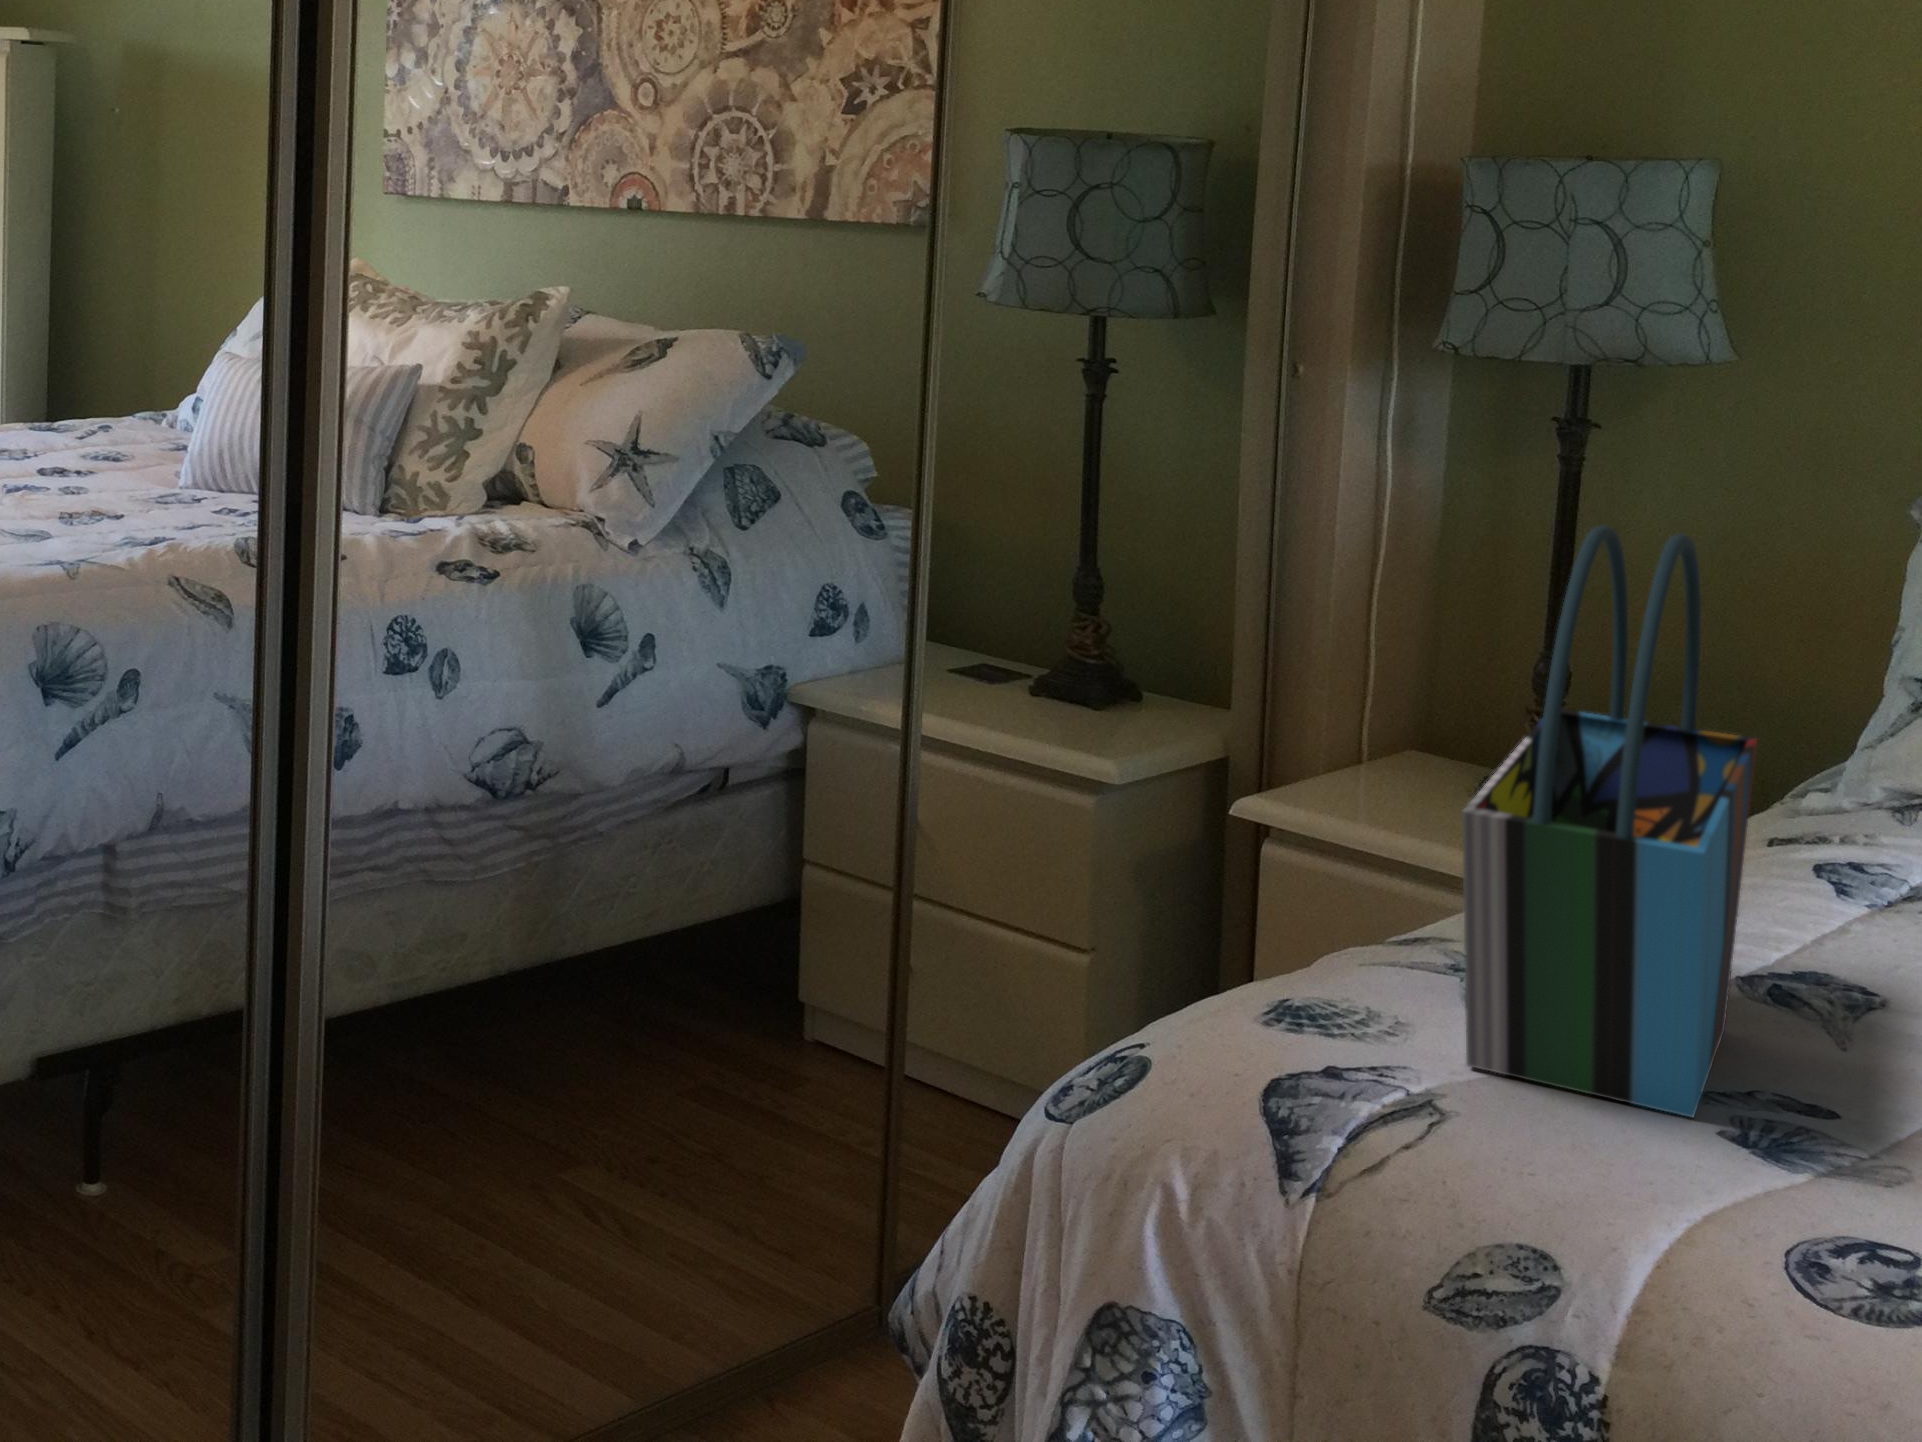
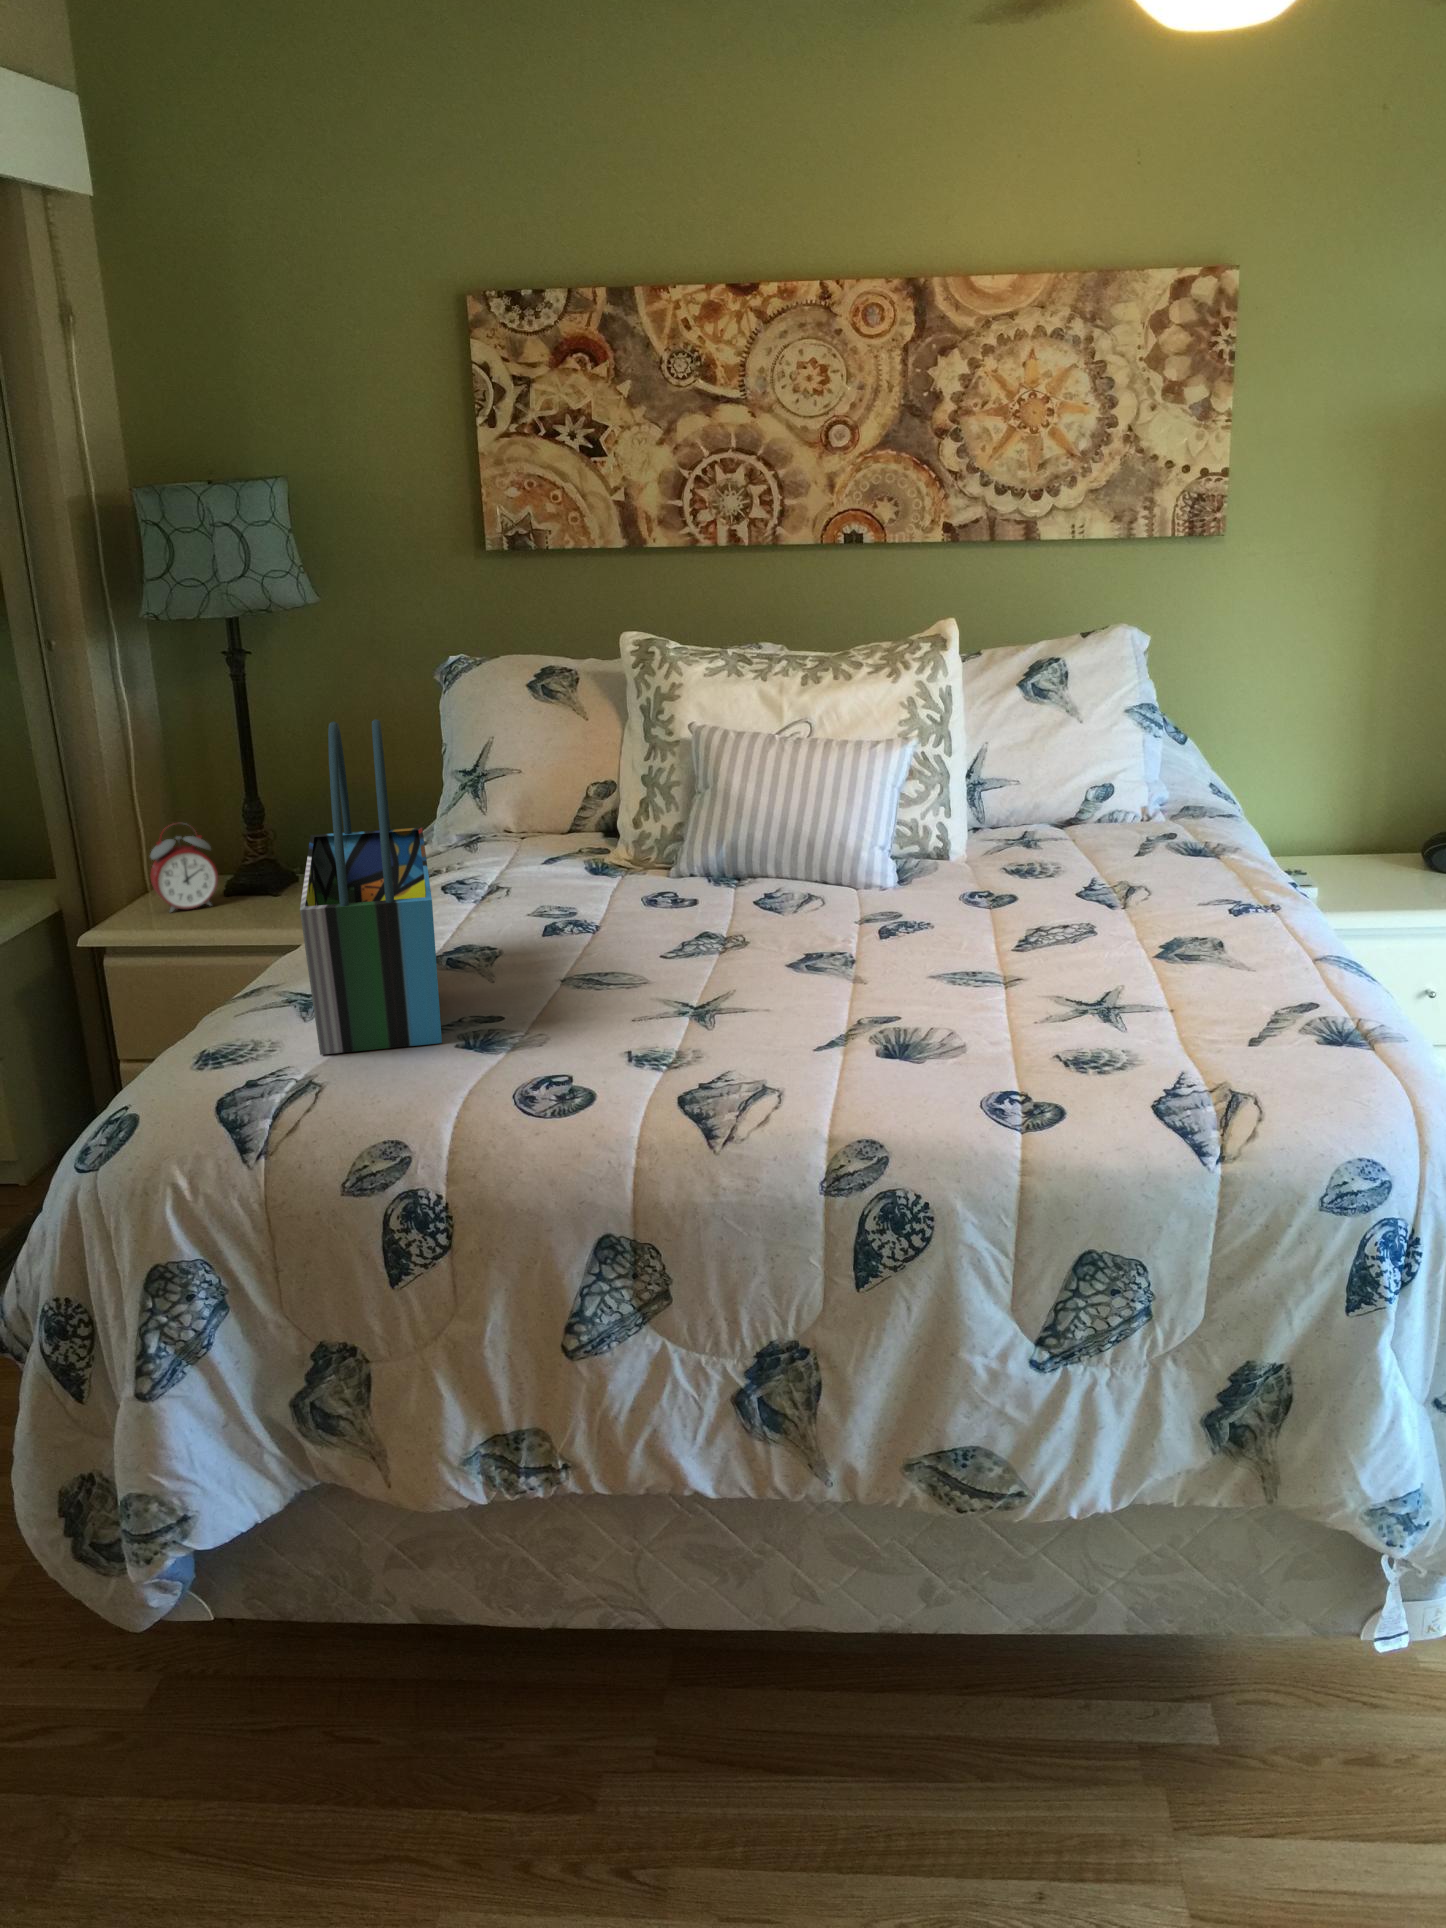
alarm clock: none [1359,665,1465,807] -> present [150,825,218,912]

